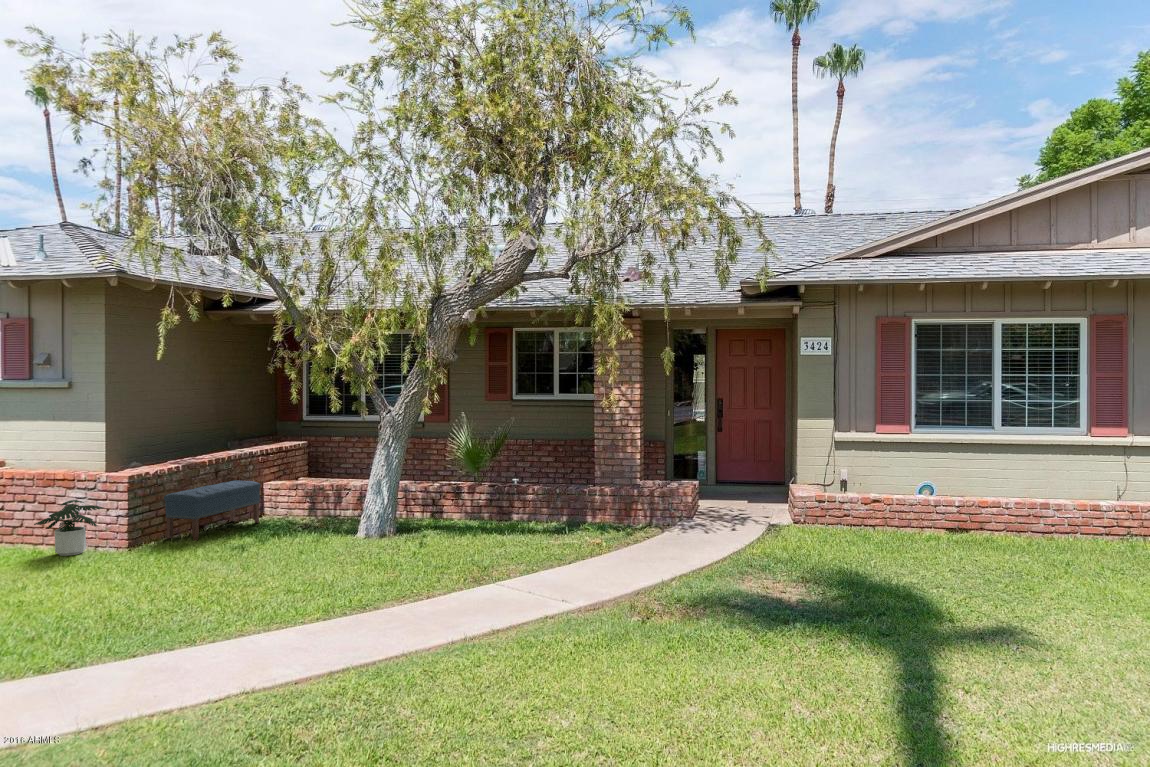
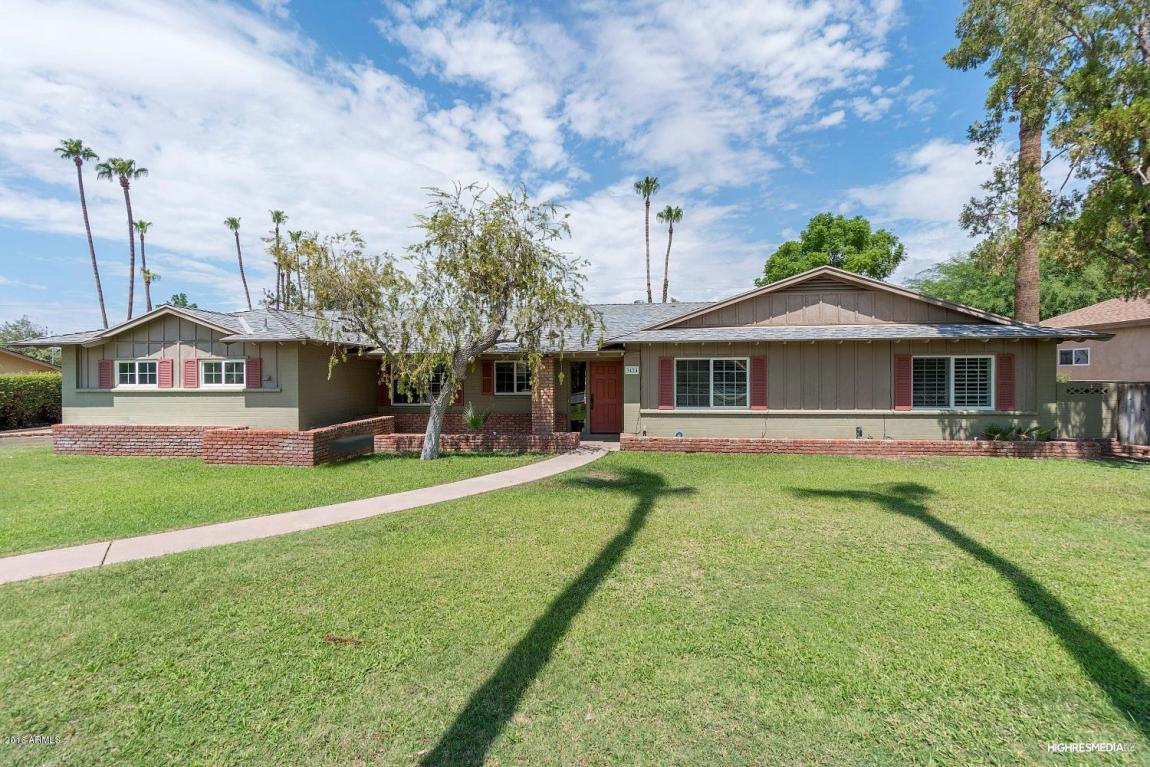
potted plant: present [34,500,103,556] -> none [269,445,302,470]

